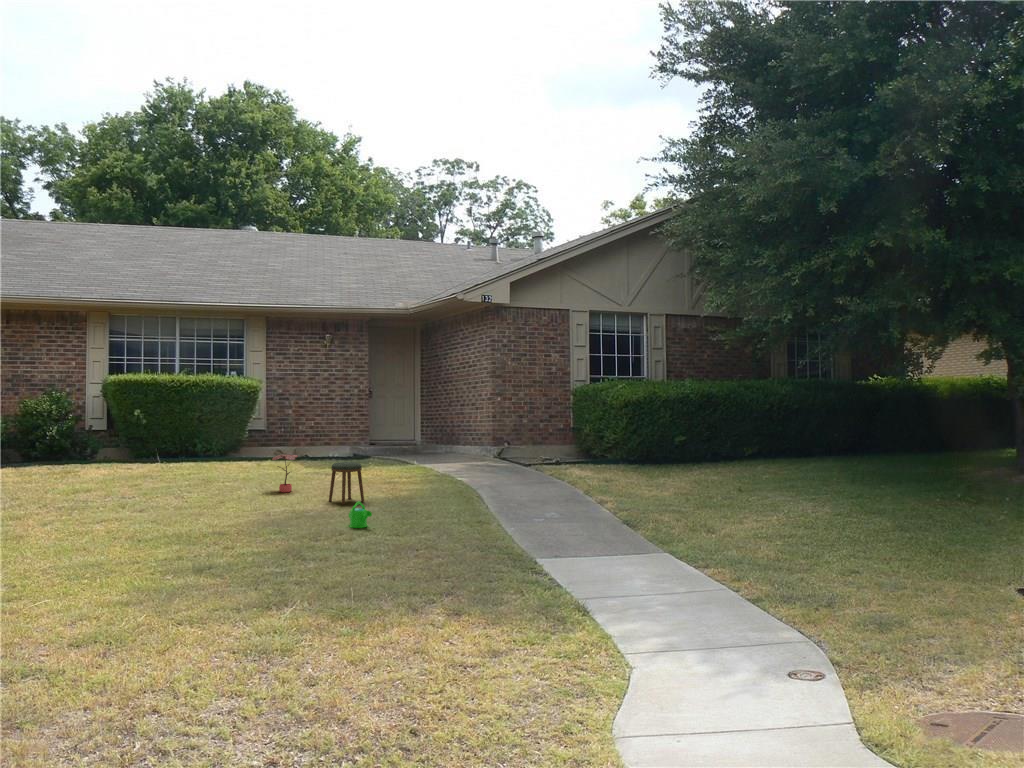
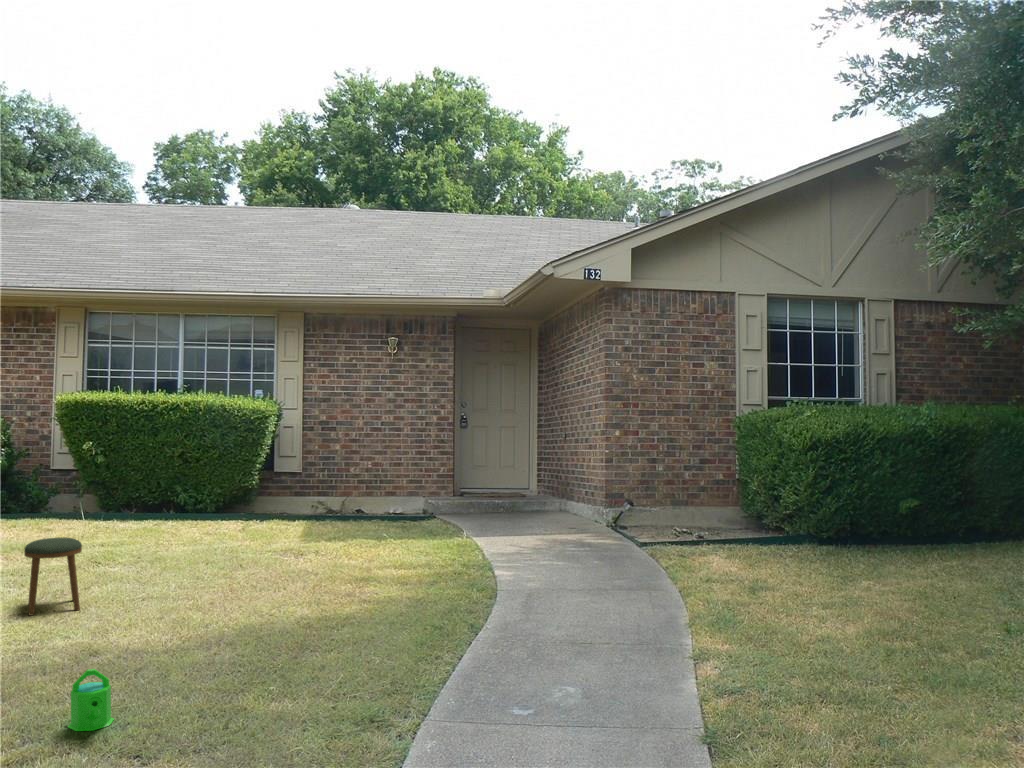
potted plant: present [272,454,298,492] -> none [123,531,177,598]
stool: present [329,462,364,505] -> present [24,537,82,616]

